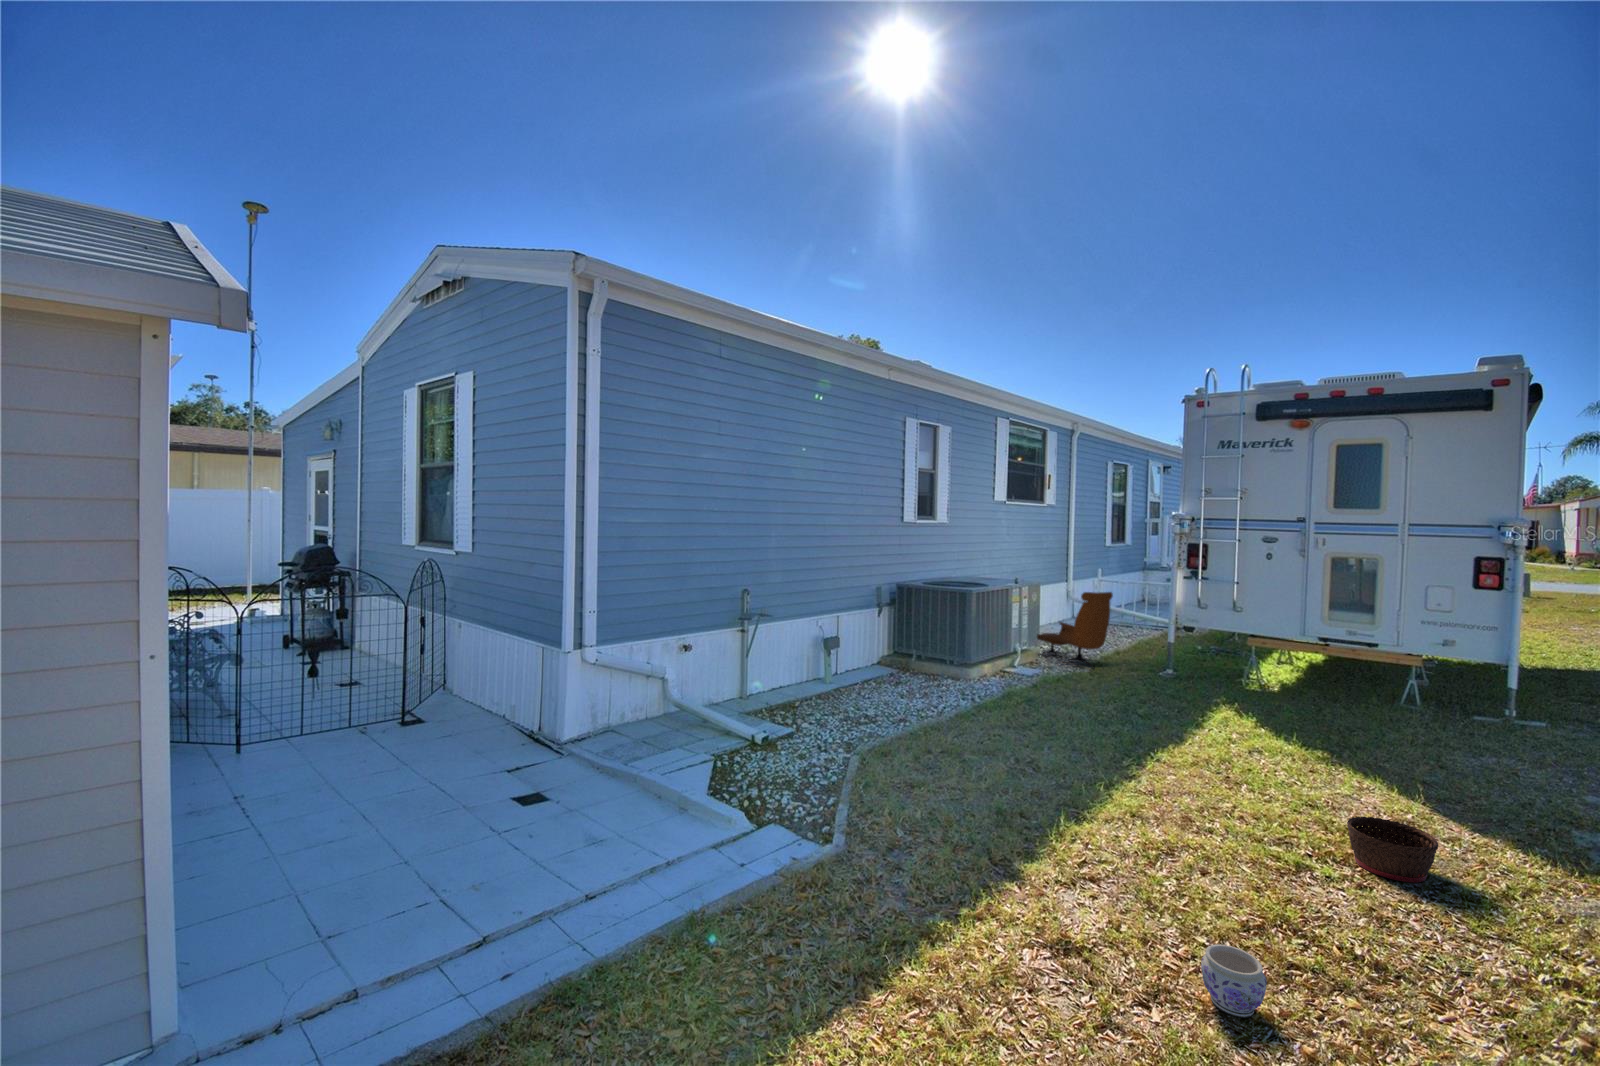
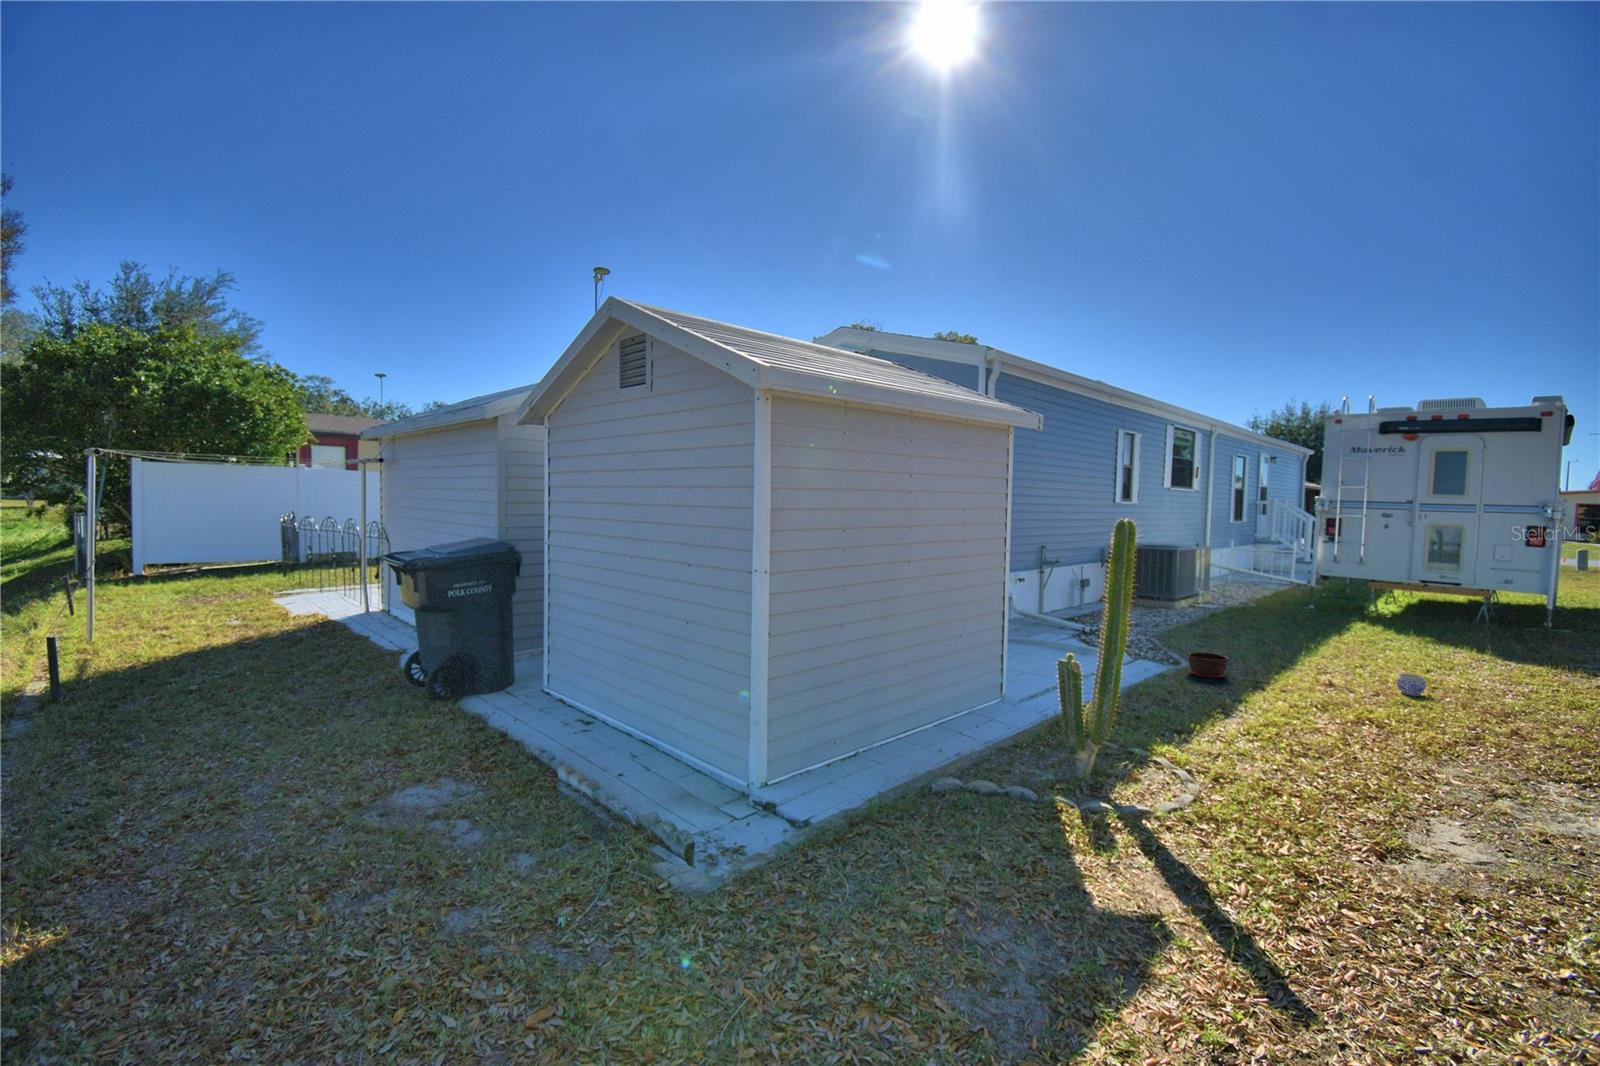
lounge chair: present [1037,592,1113,668] -> none [1204,552,1268,606]
basket: present [1347,816,1438,882] -> present [1188,652,1228,678]

